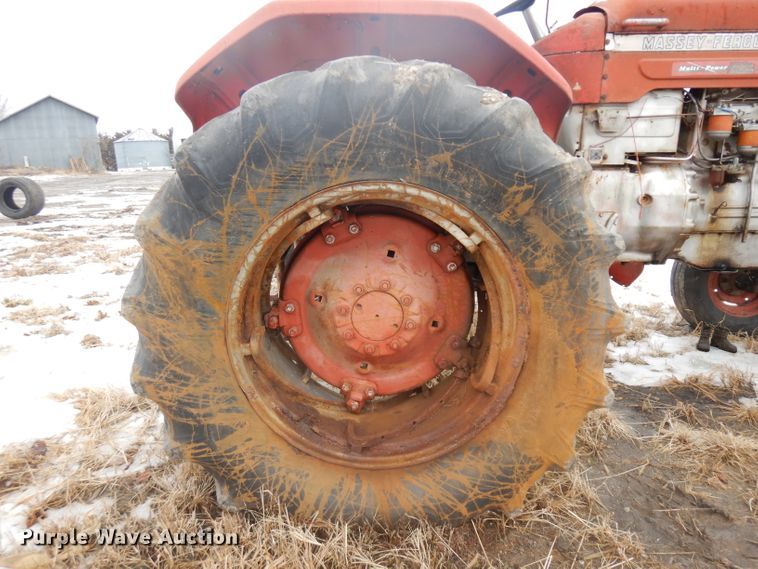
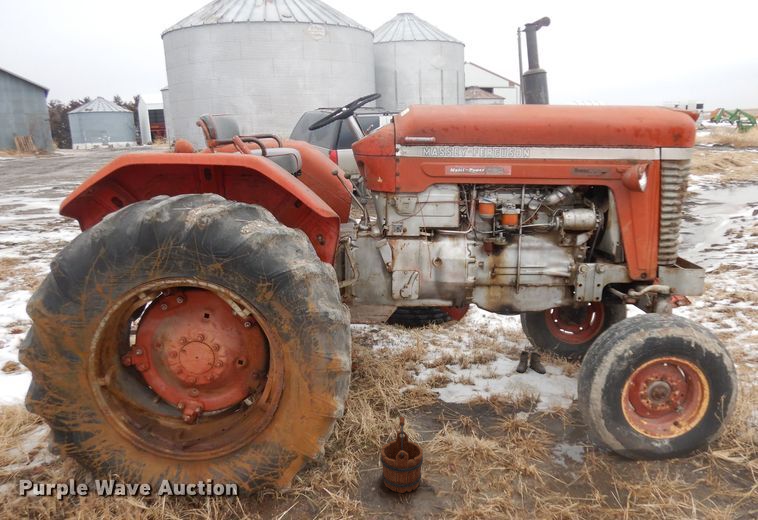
wooden bucket: none [628,405,699,516] -> present [381,417,423,493]

